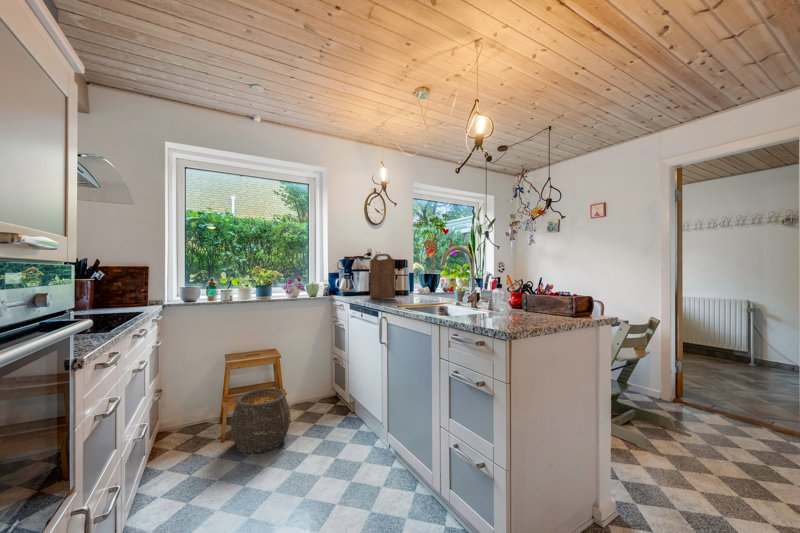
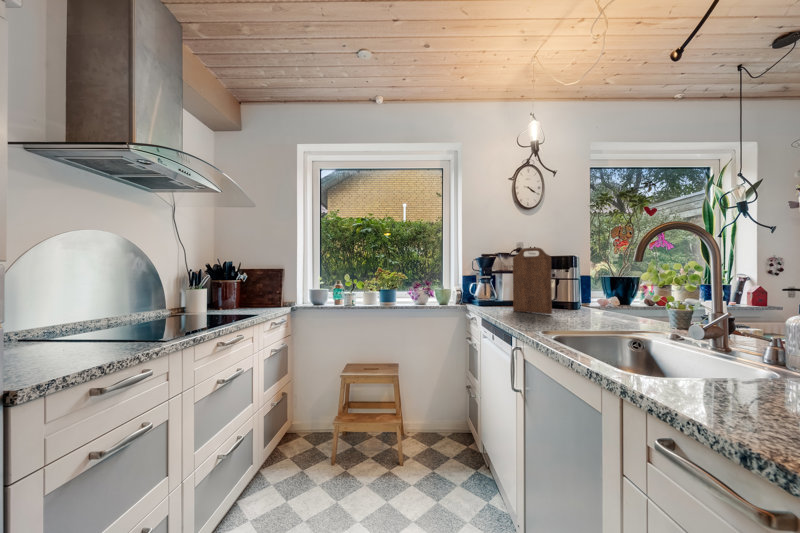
woven basket: present [231,388,291,454] -> none [332,413,400,500]

